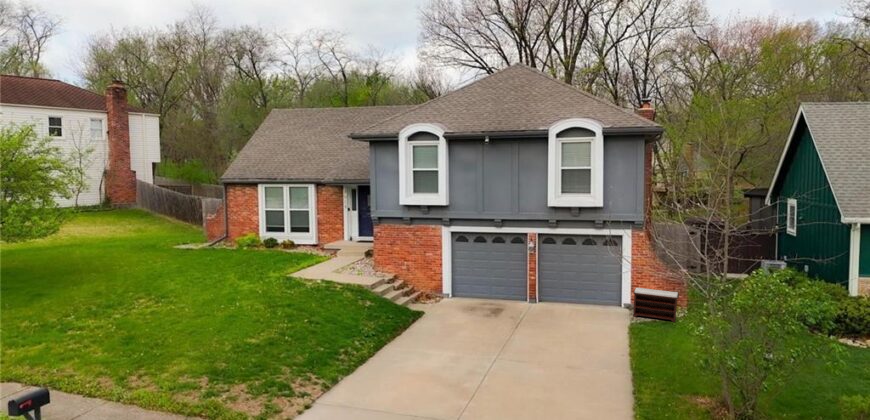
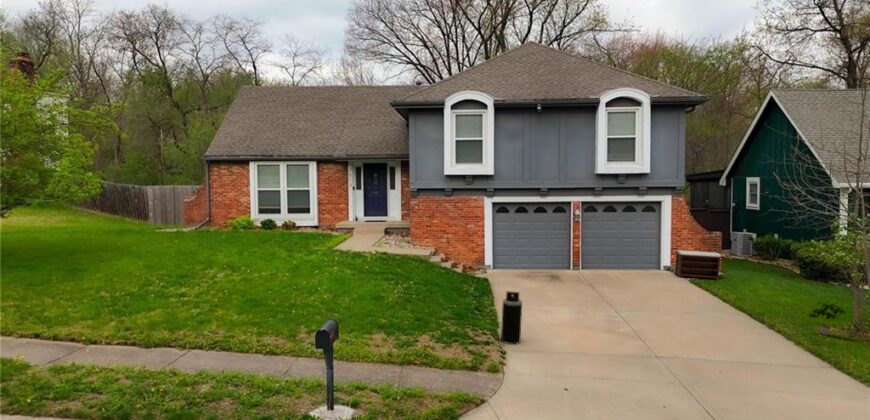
trash can: none [338,334,355,379] -> present [501,291,522,344]
potted plant: none [657,361,685,394] -> present [809,303,844,335]

